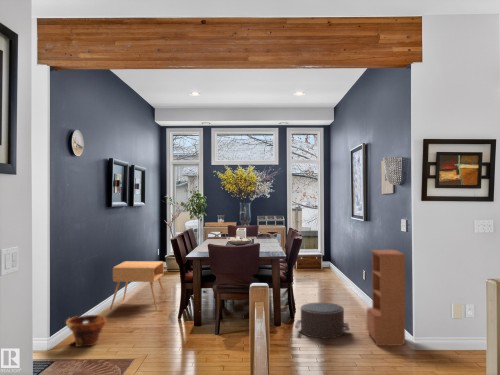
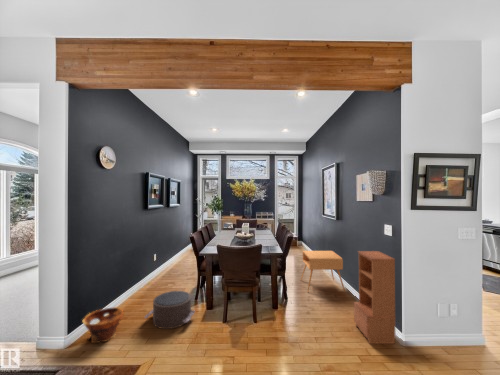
side table: present [110,261,166,310] -> present [301,251,345,292]
pouf: present [295,303,350,338] -> present [145,291,195,329]

